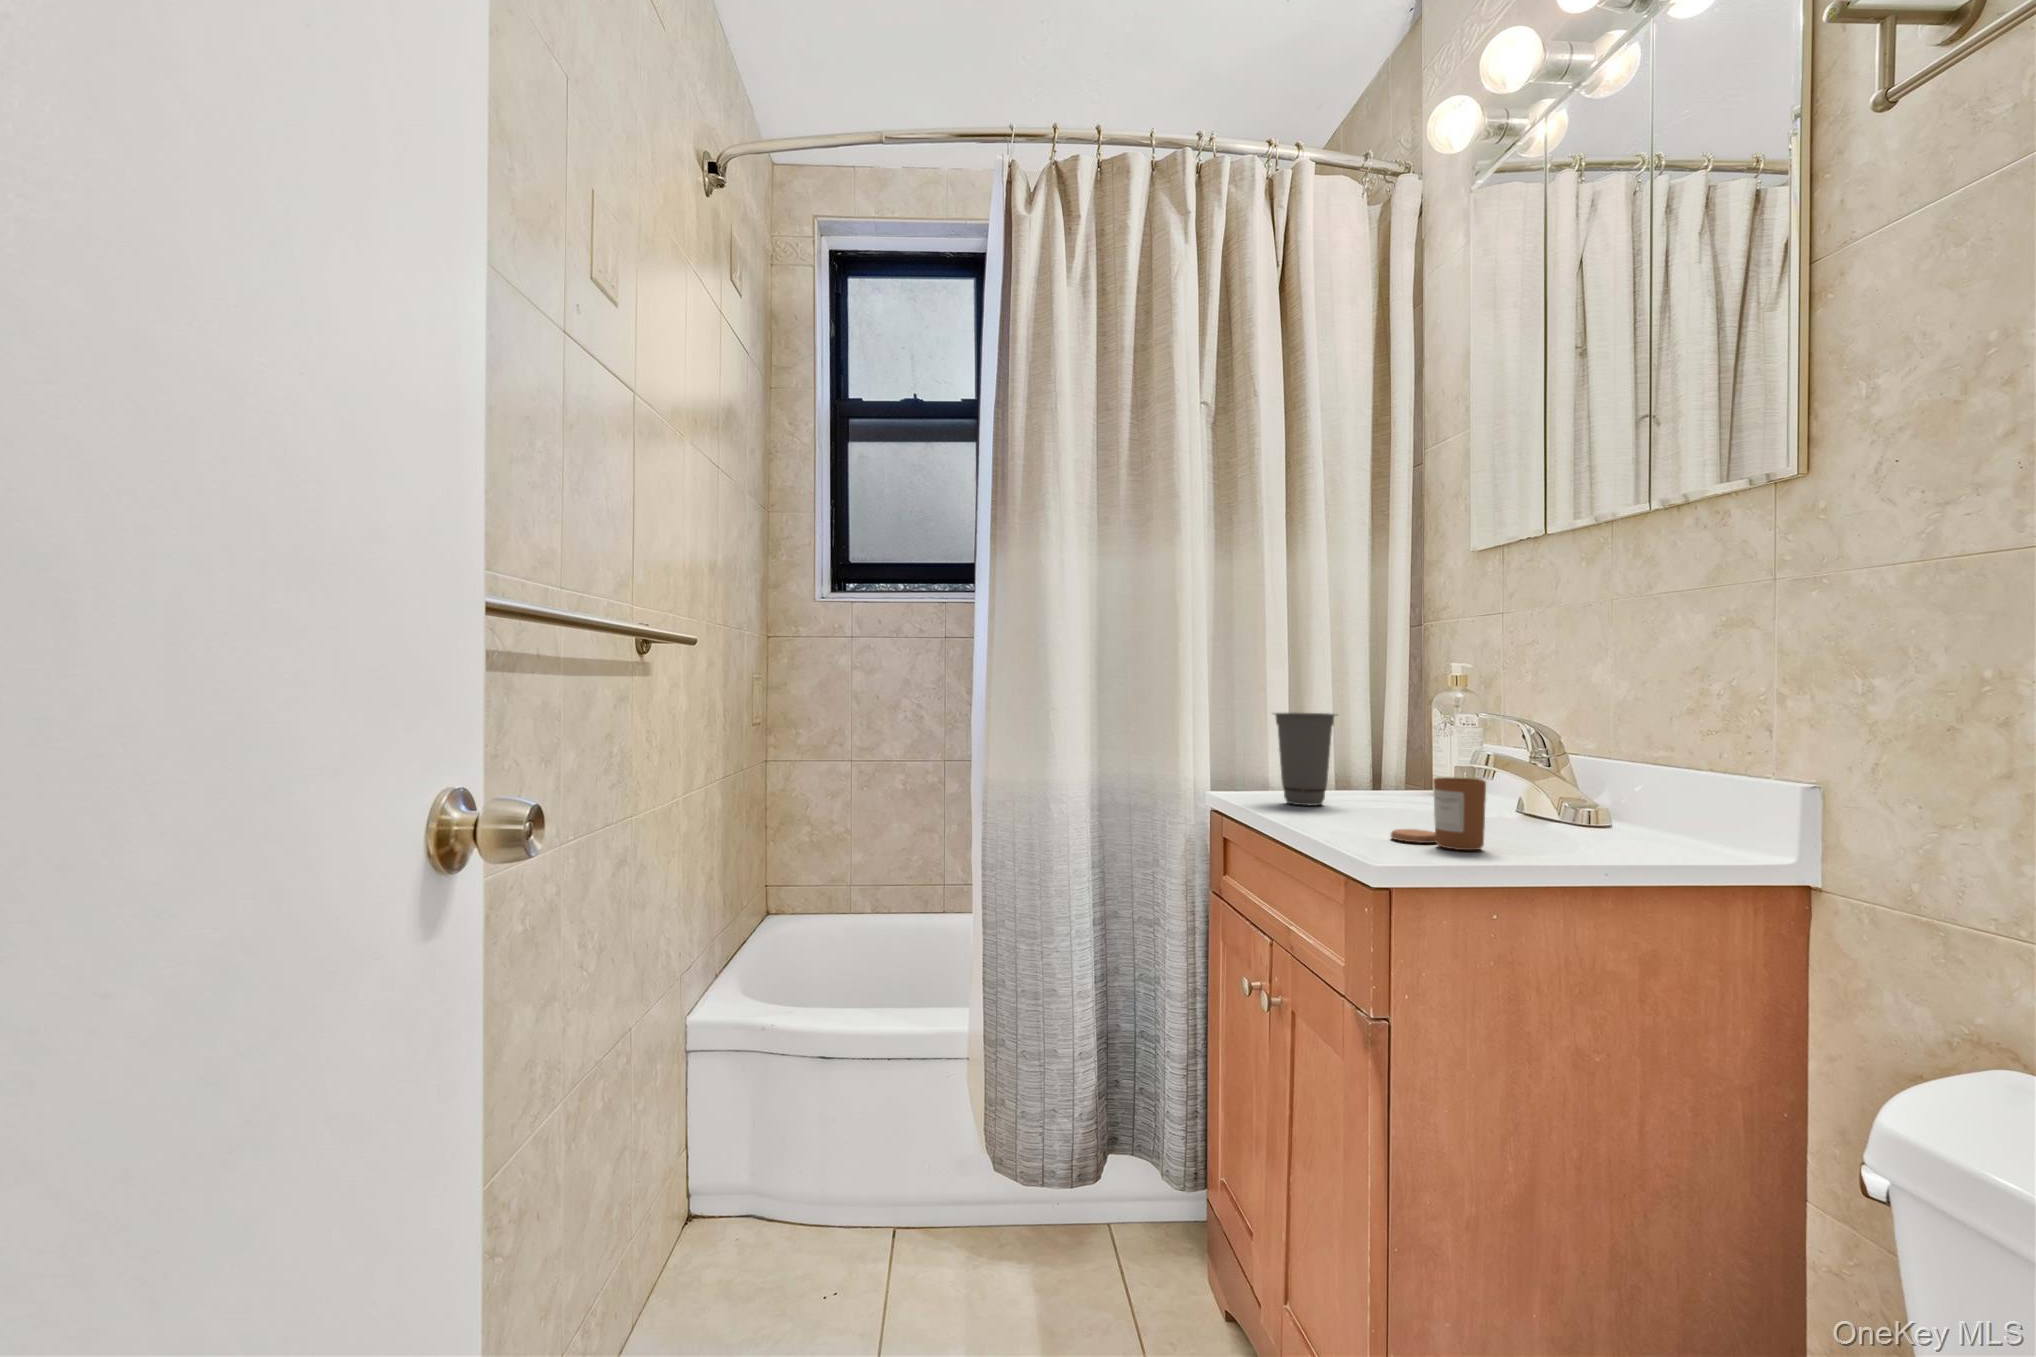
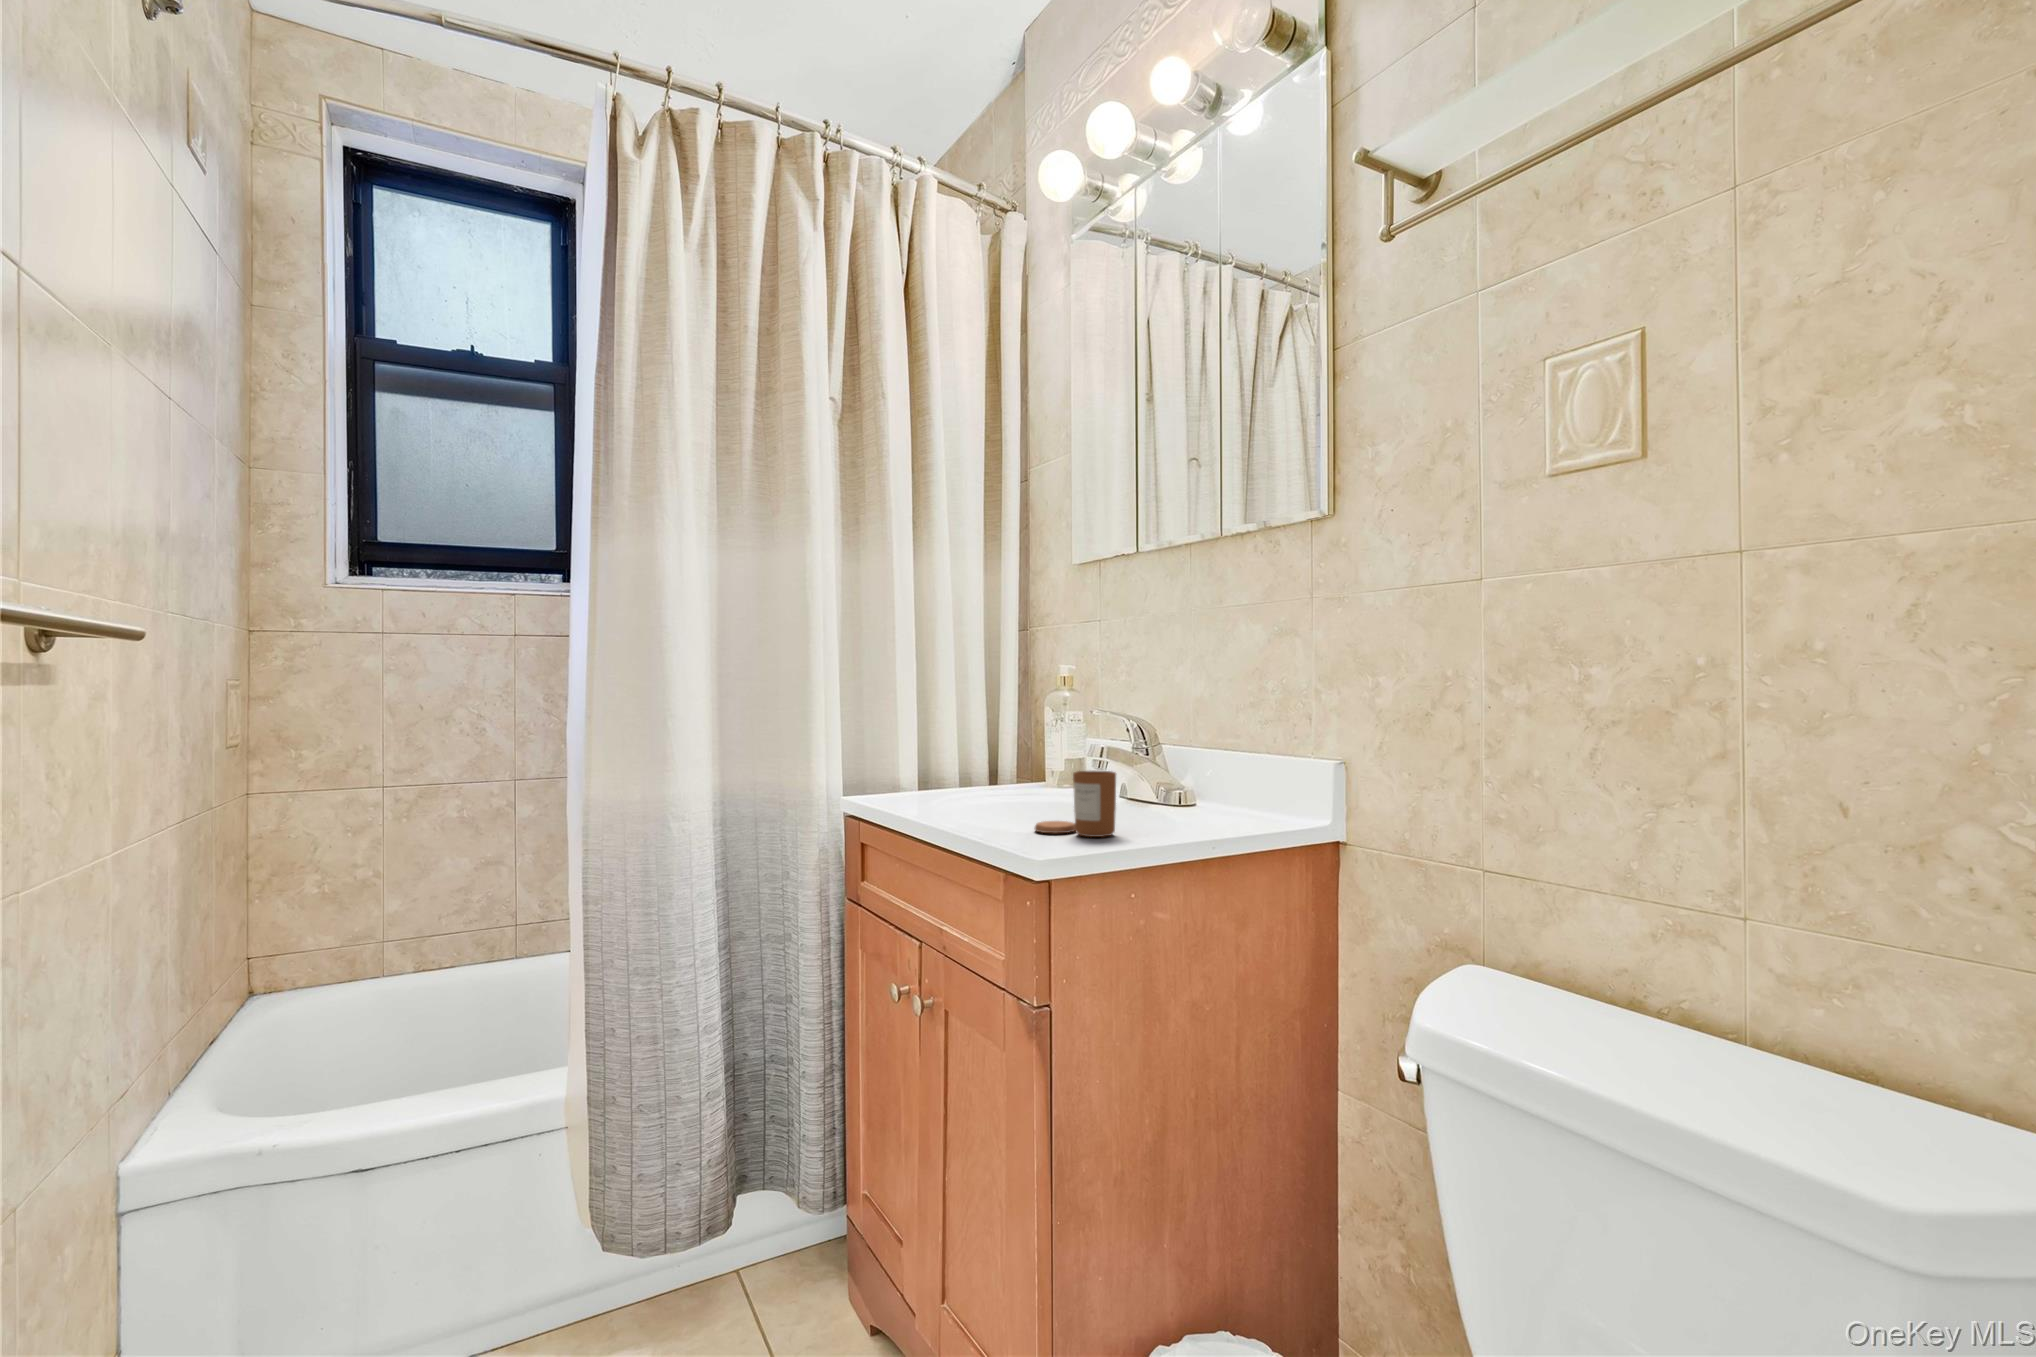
cup: present [1274,713,1335,806] -> none [909,714,972,805]

